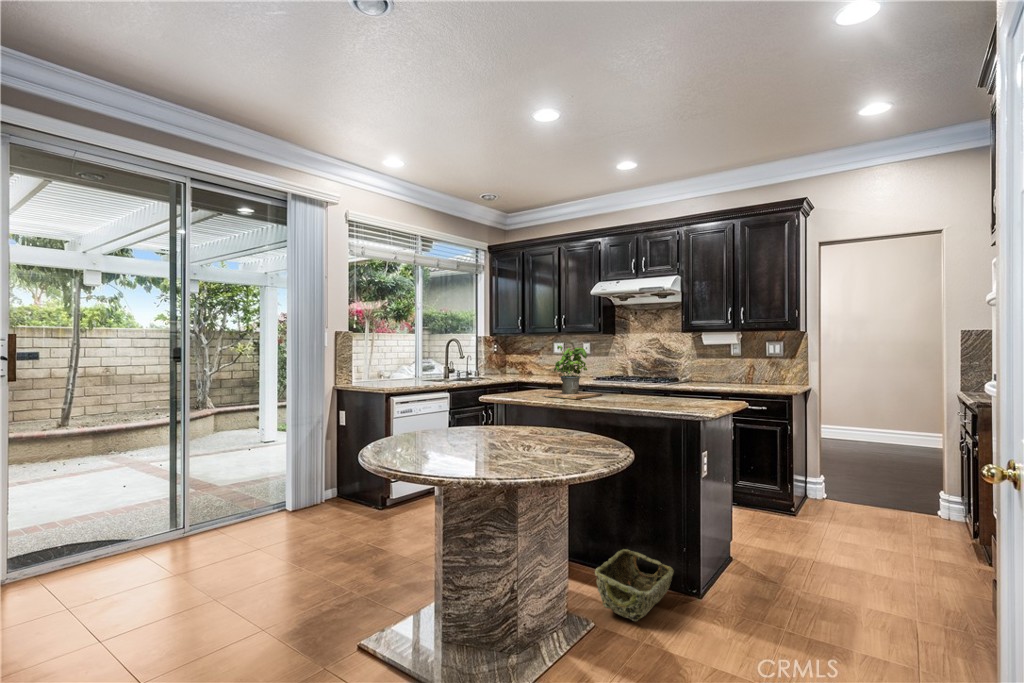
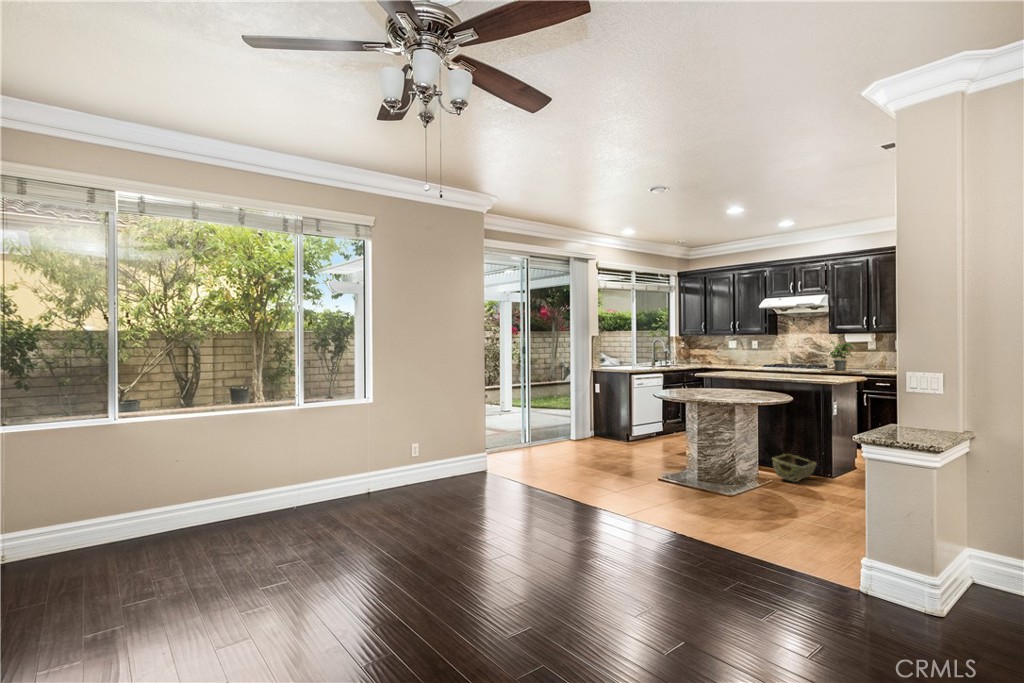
potted plant: present [541,346,603,399] -> present [821,342,862,373]

